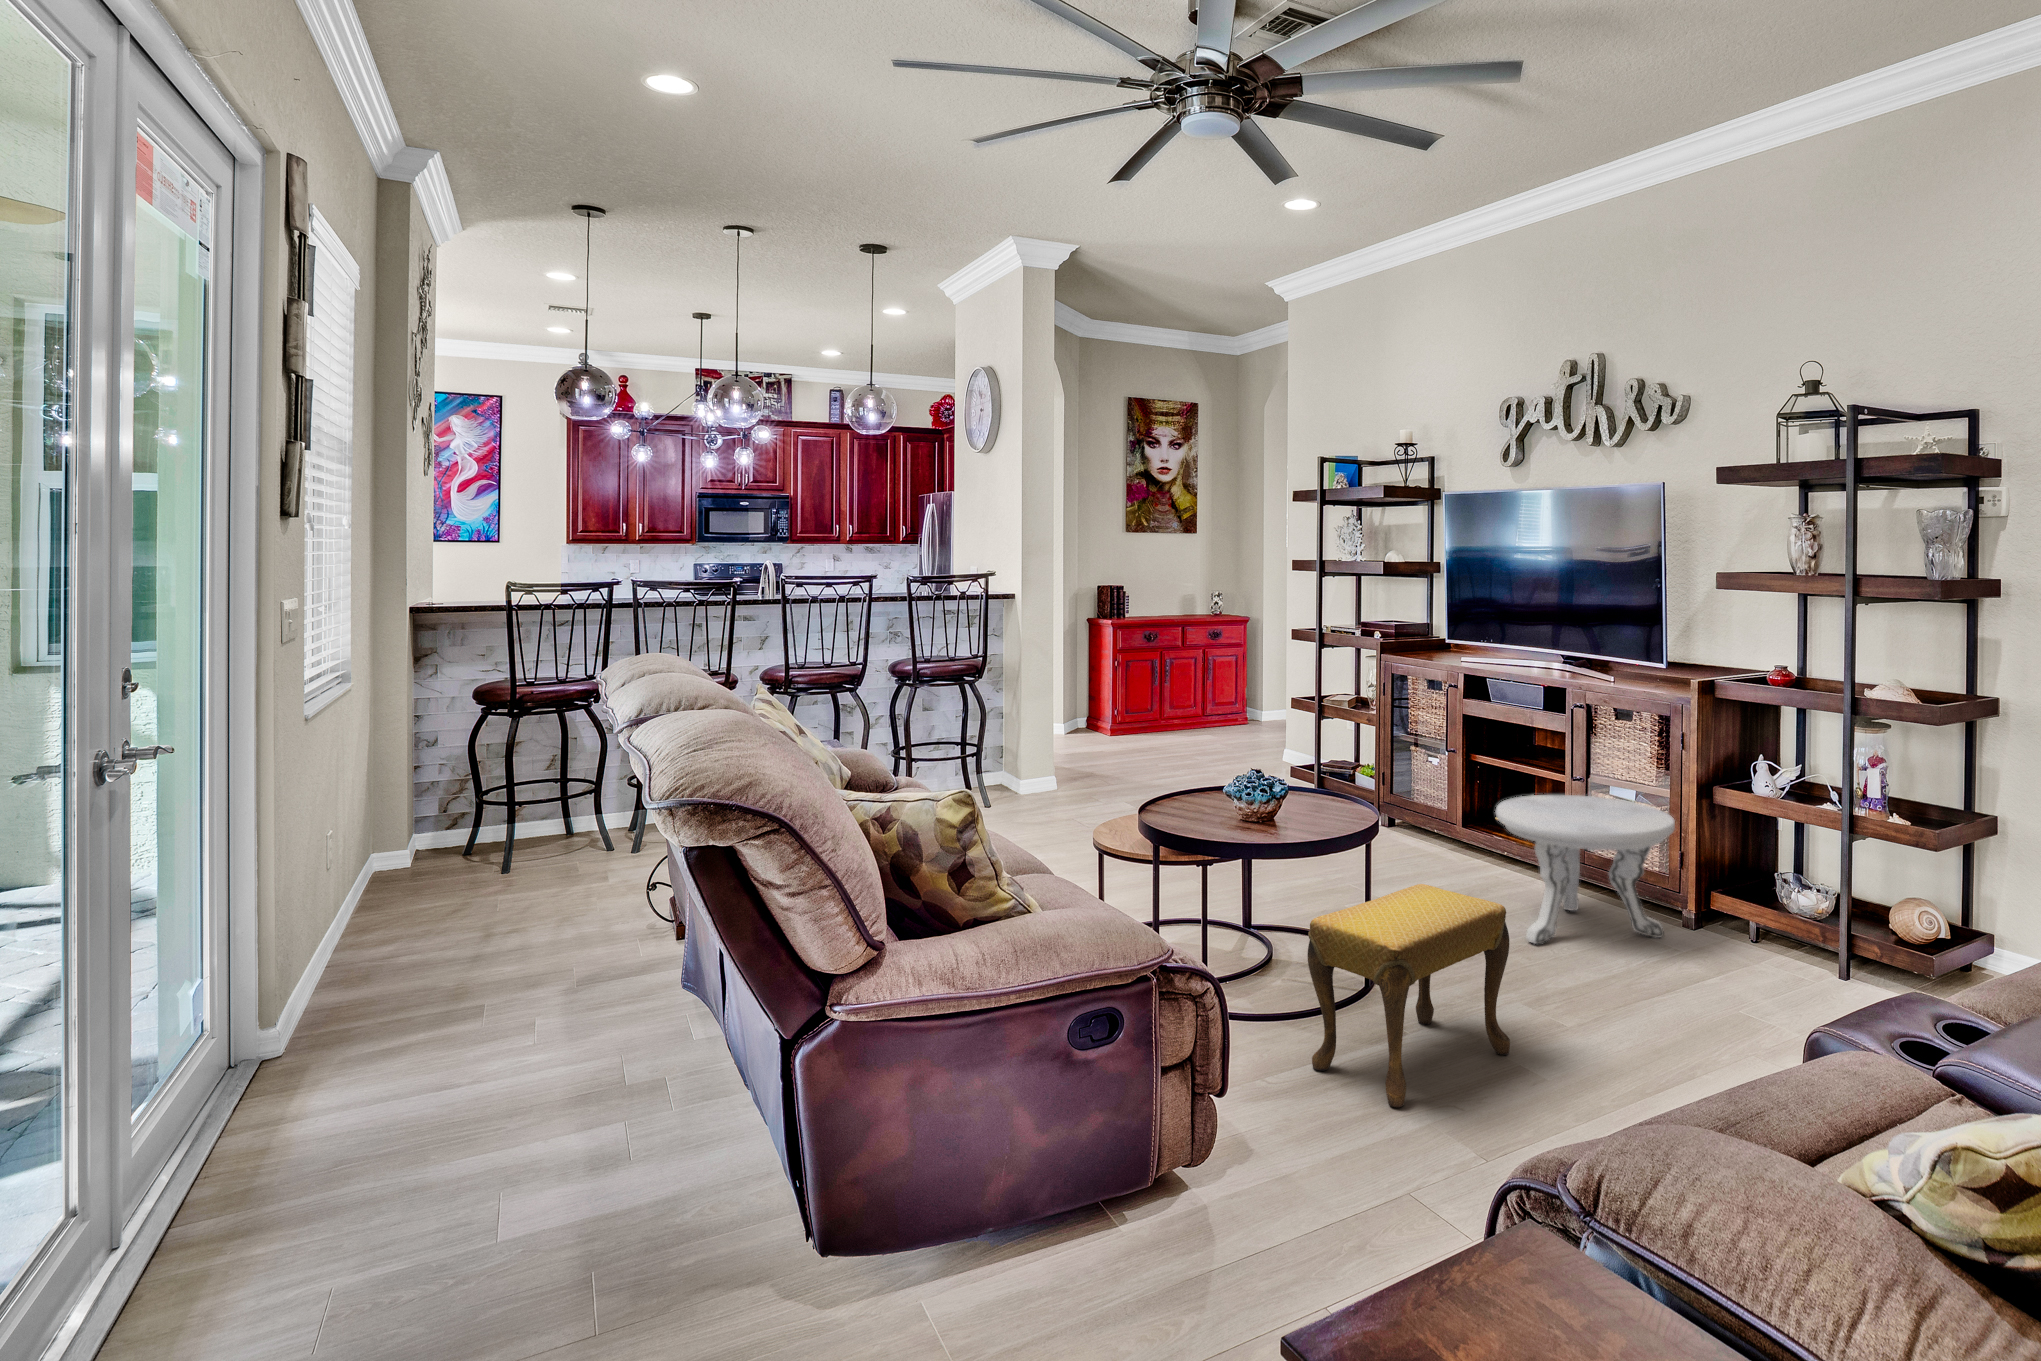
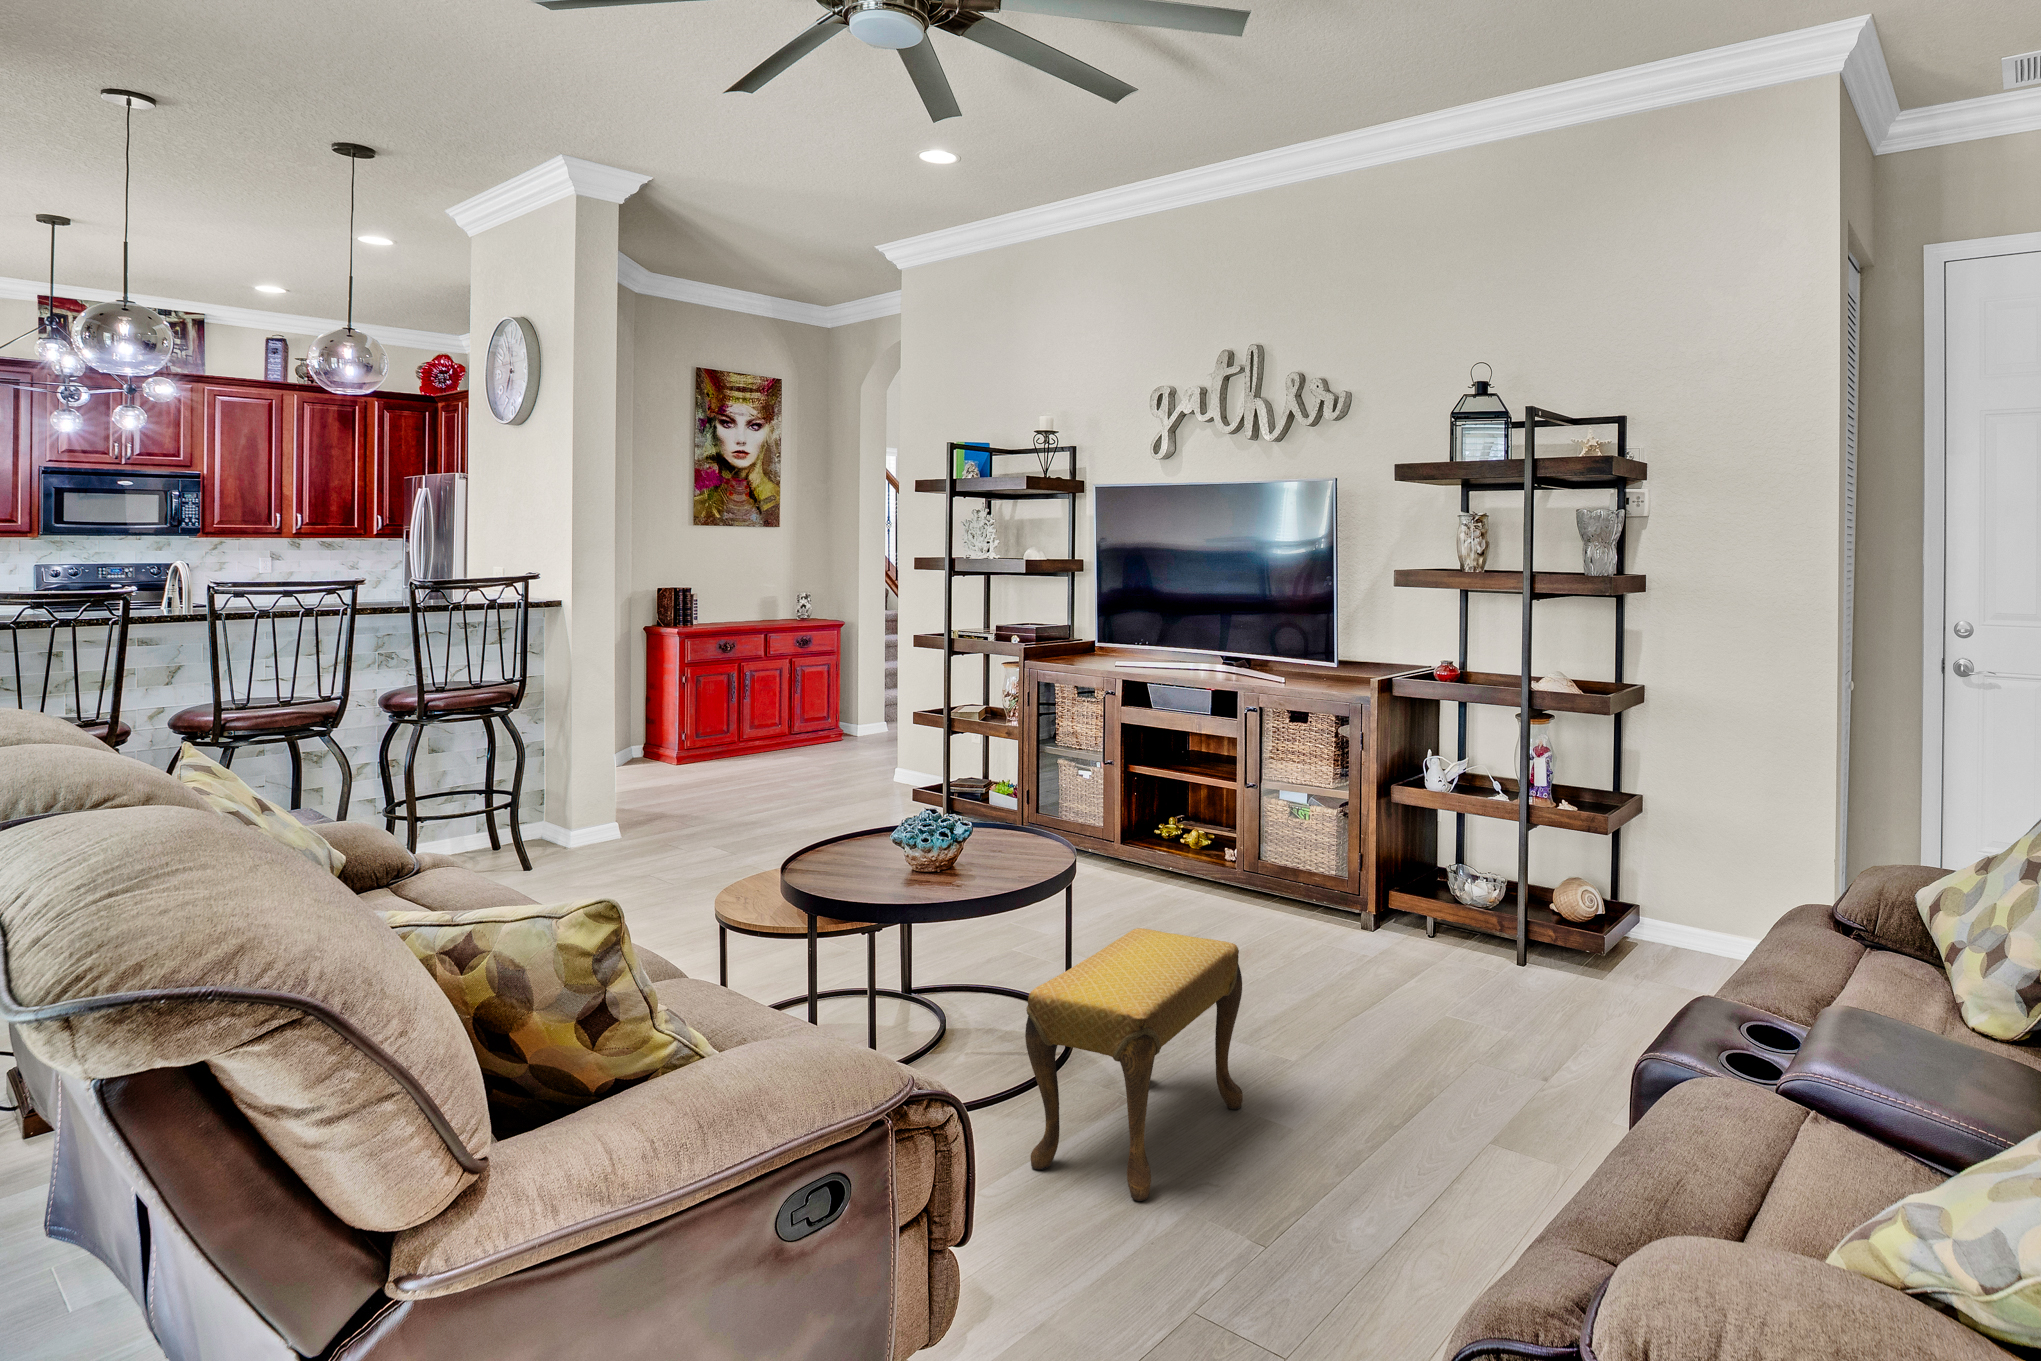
side table: present [1496,795,1675,944] -> none [1181,804,1360,970]

